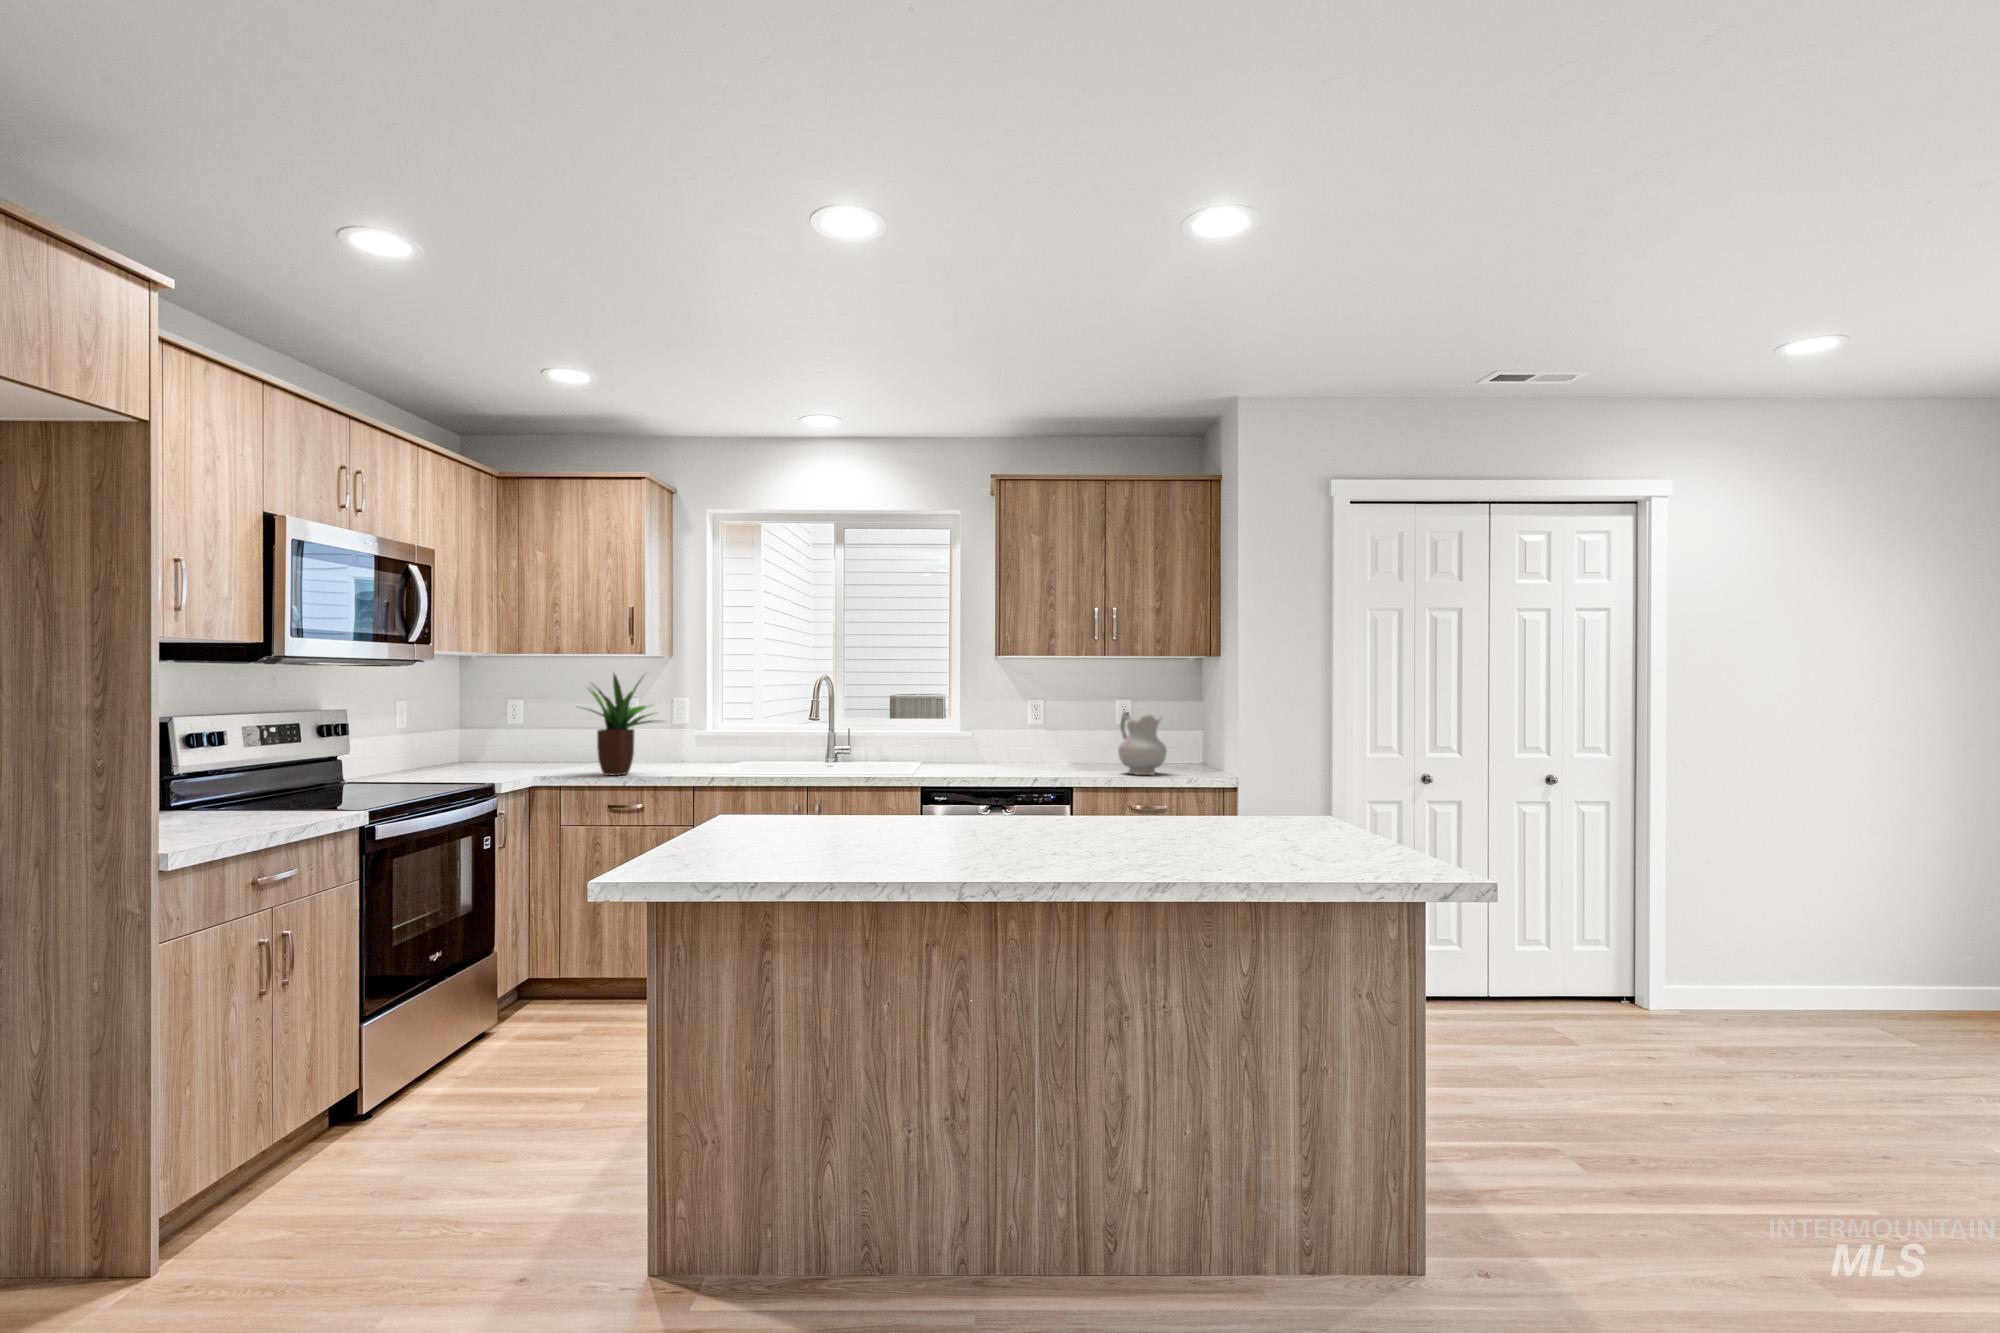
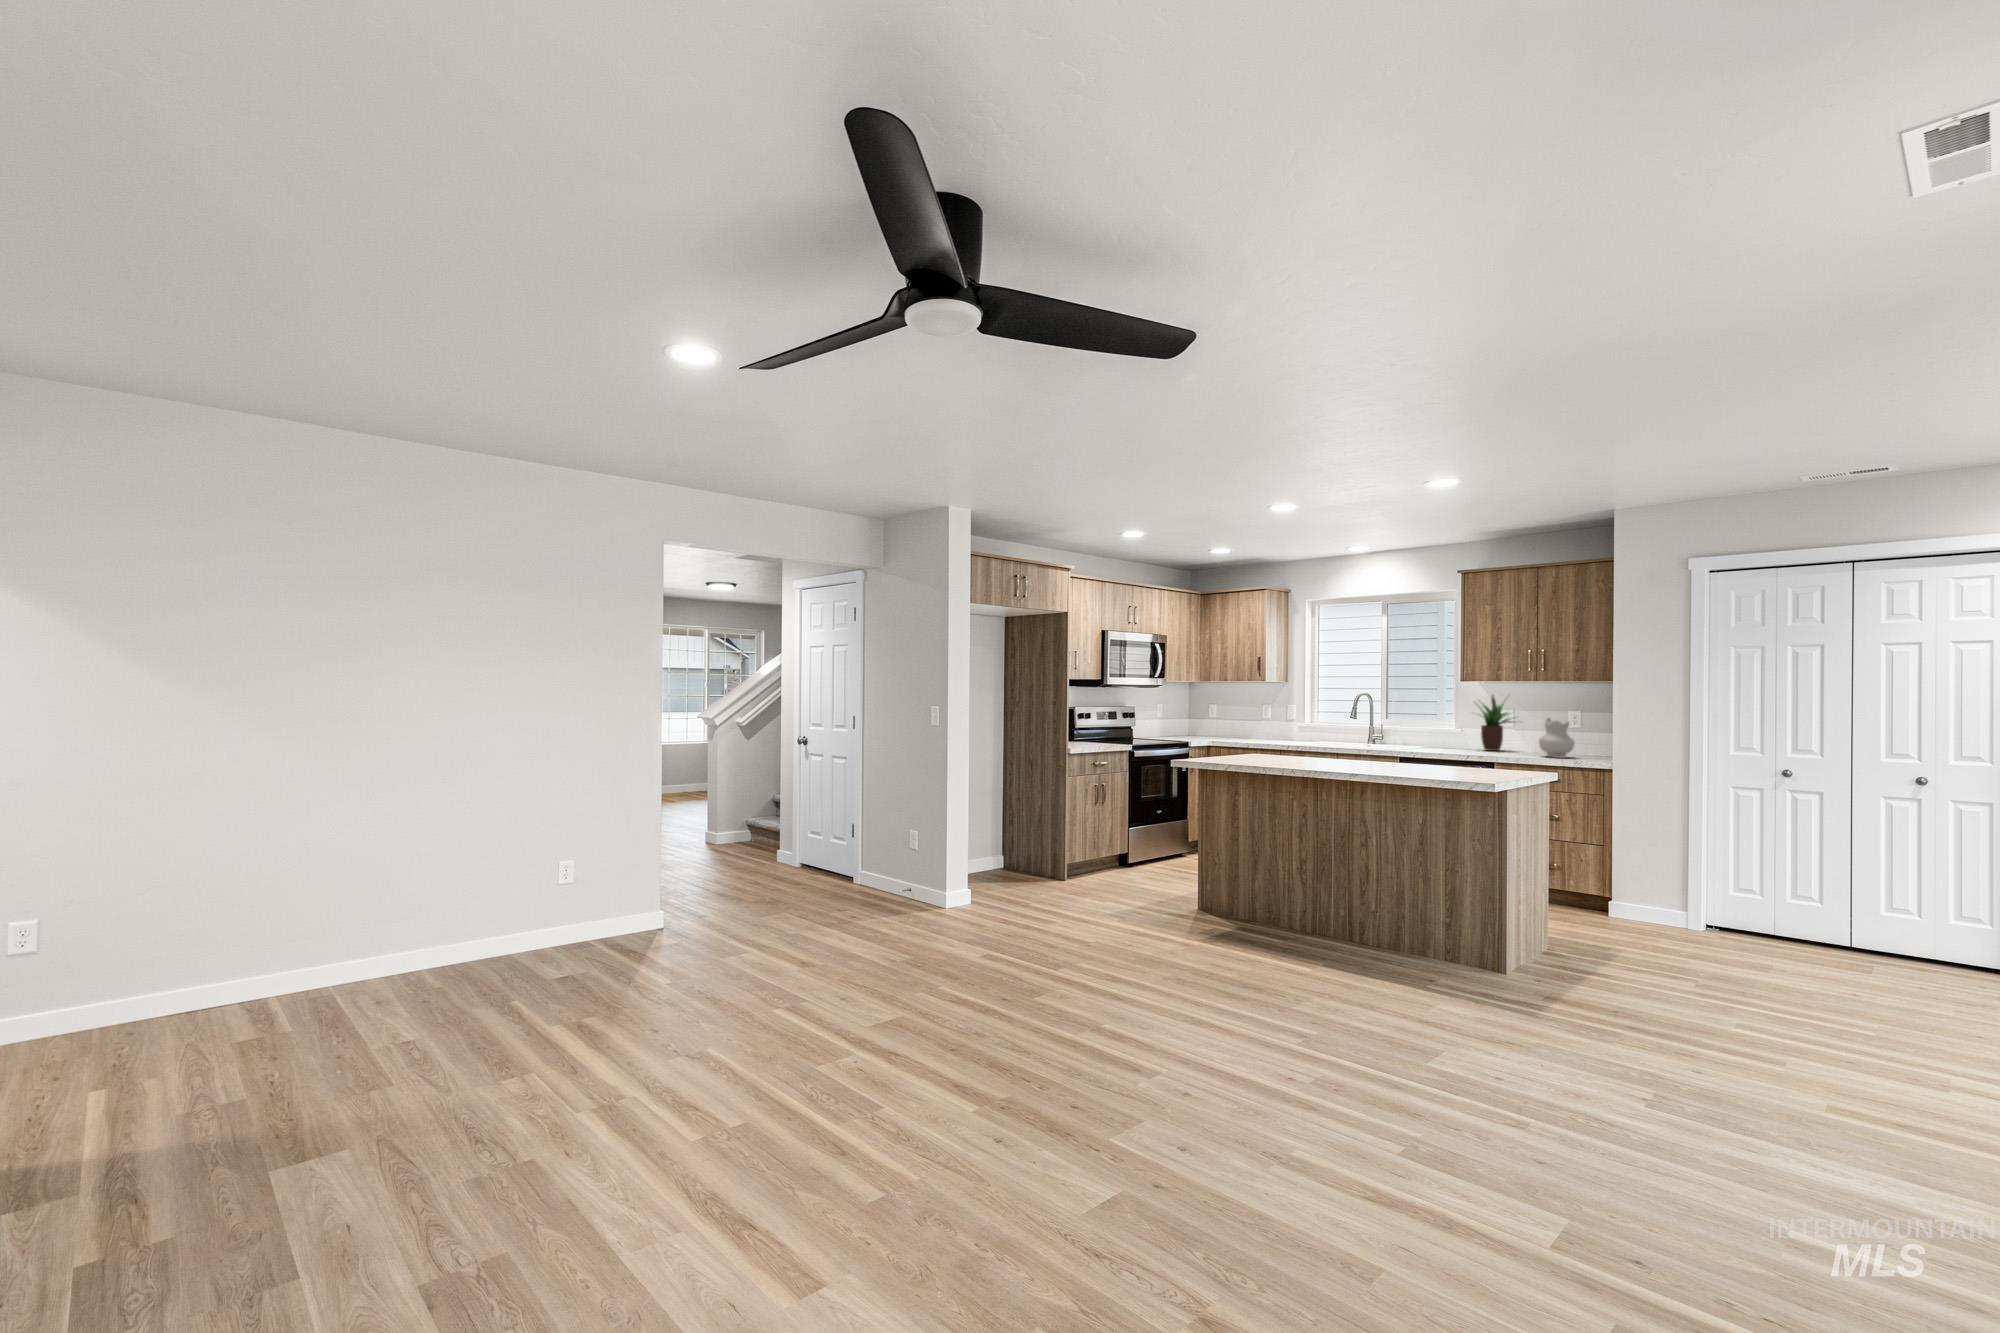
potted plant: present [589,674,653,776] -> present [1479,695,1513,751]

